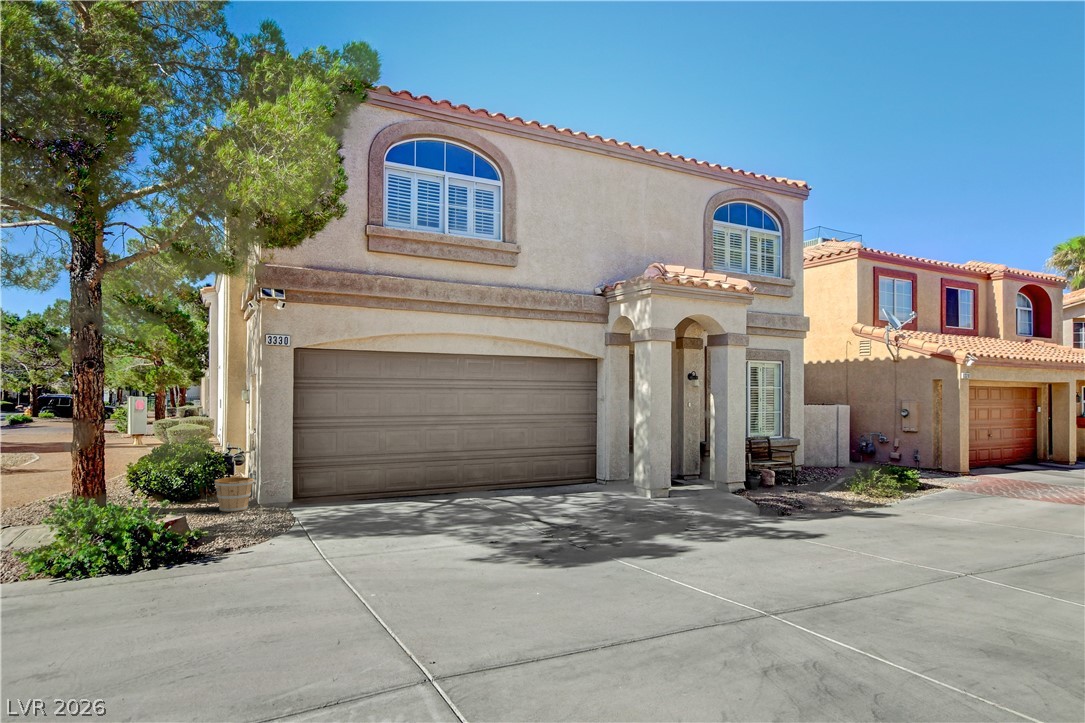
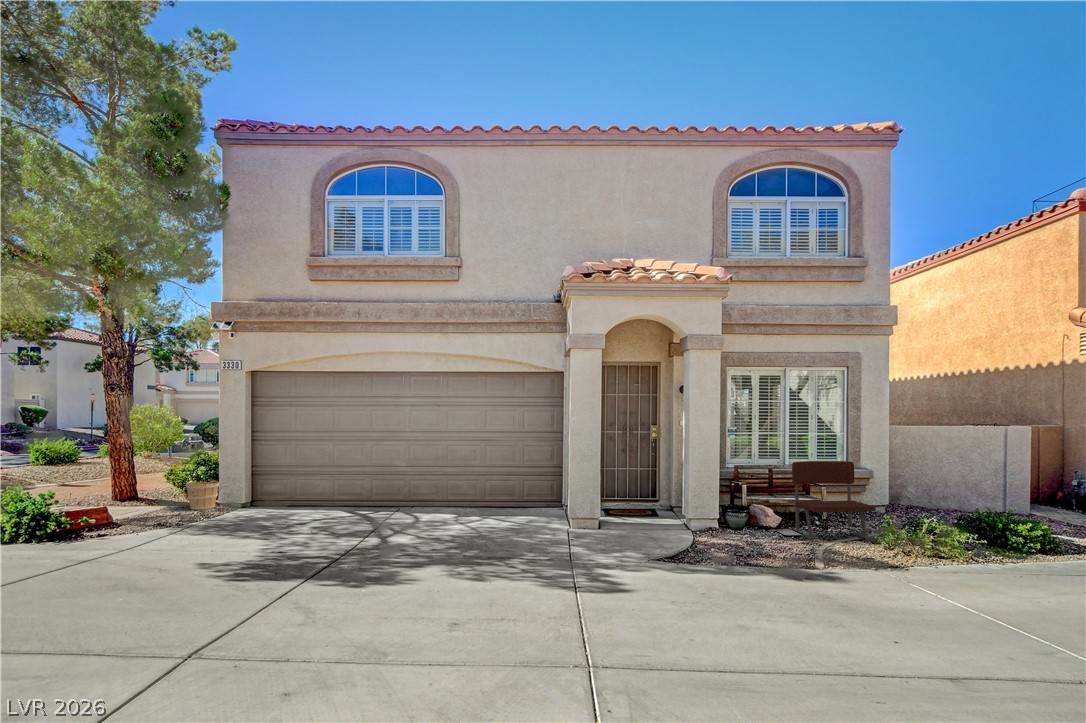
bench: none [772,432,823,490] -> present [792,461,876,540]

